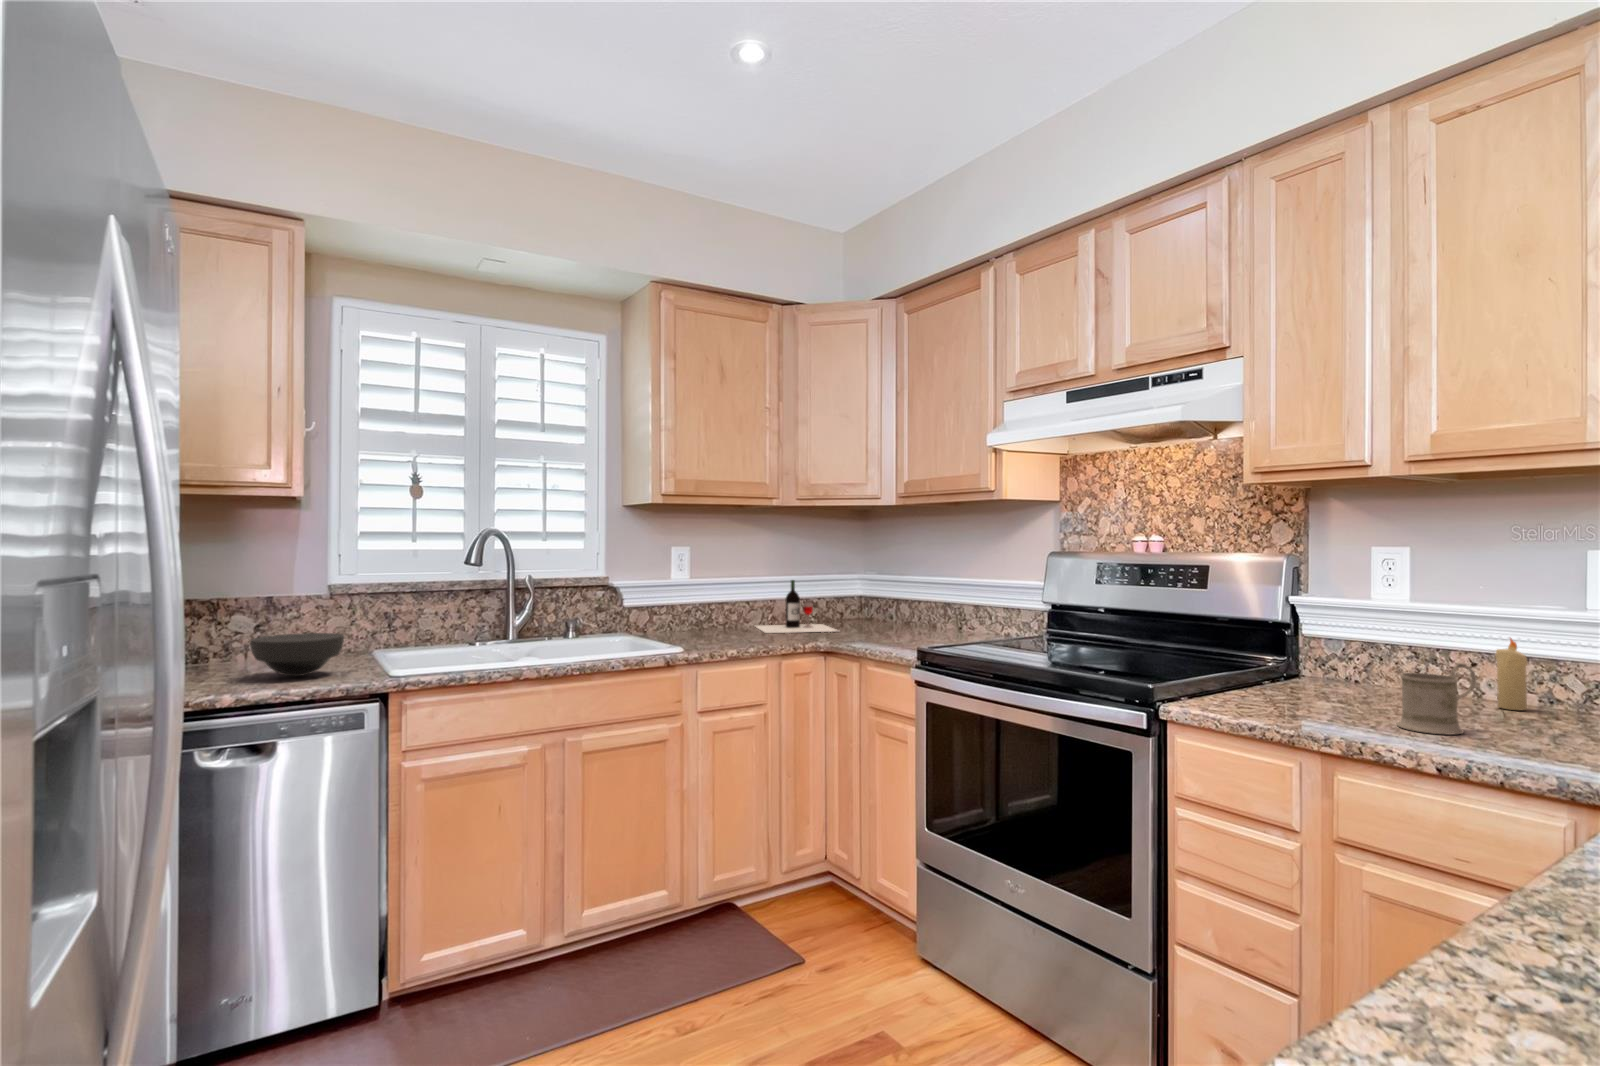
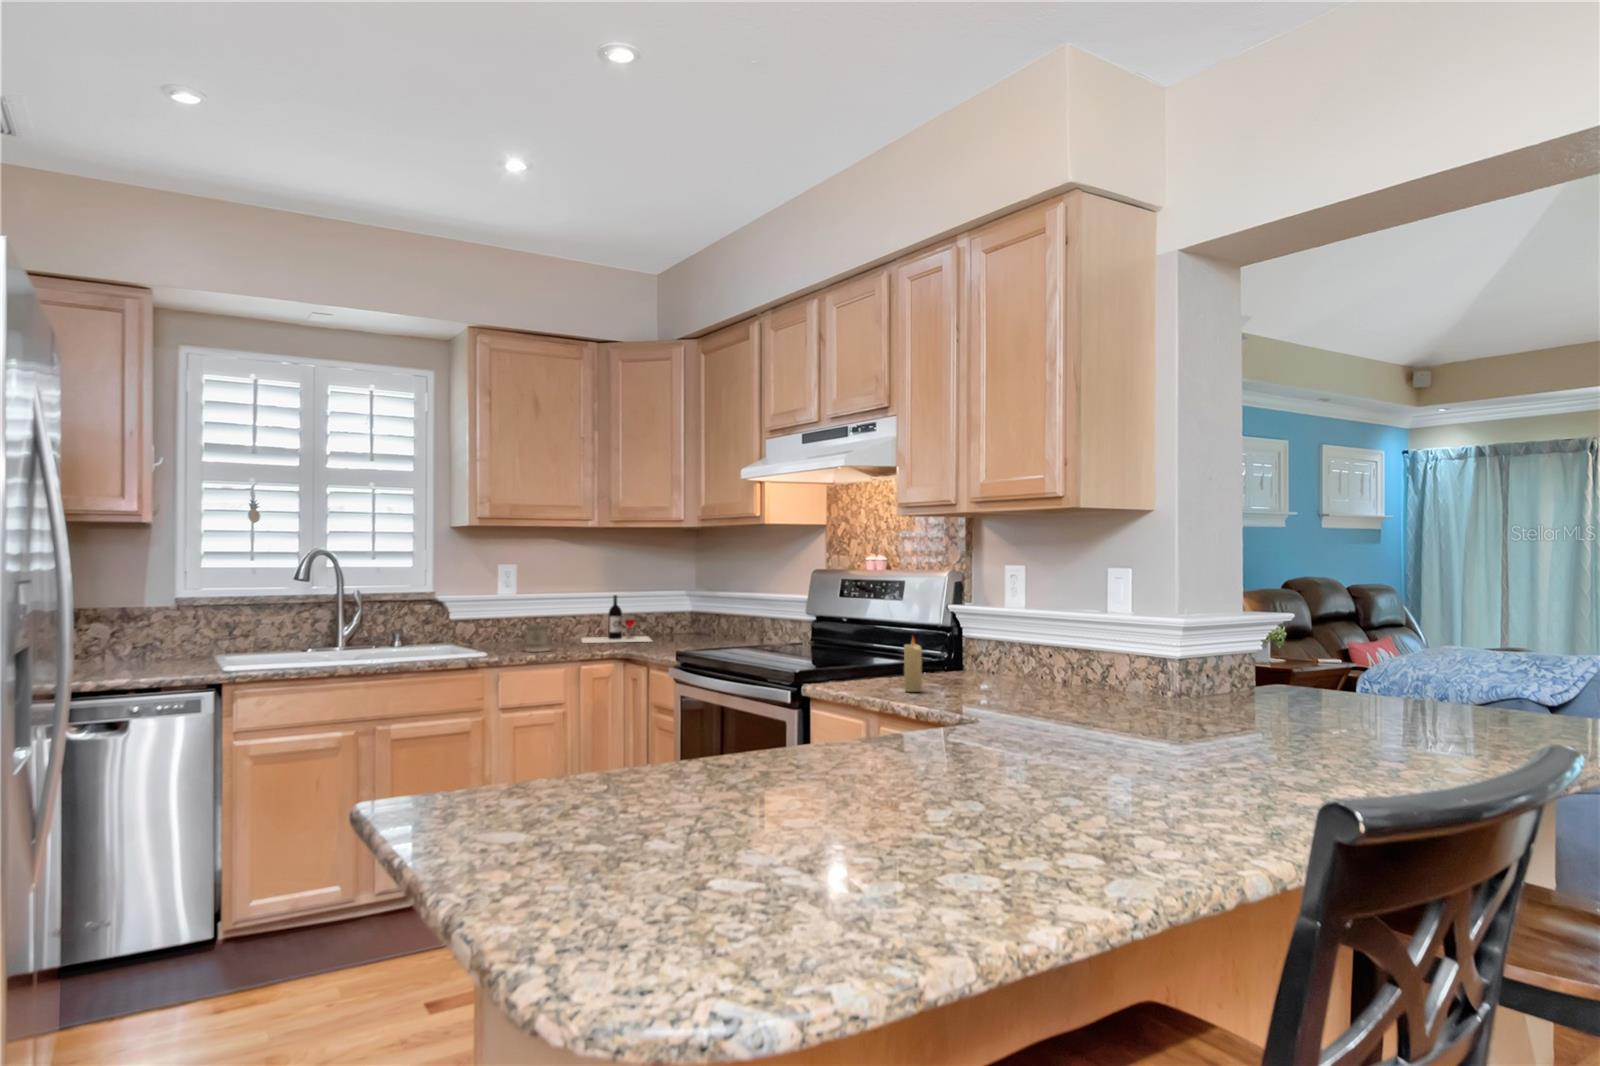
bowl: present [250,633,344,676] -> none [102,637,181,671]
candle: present [1495,639,1527,710] -> present [904,637,922,692]
mug: present [1397,663,1476,735] -> present [525,619,561,652]

